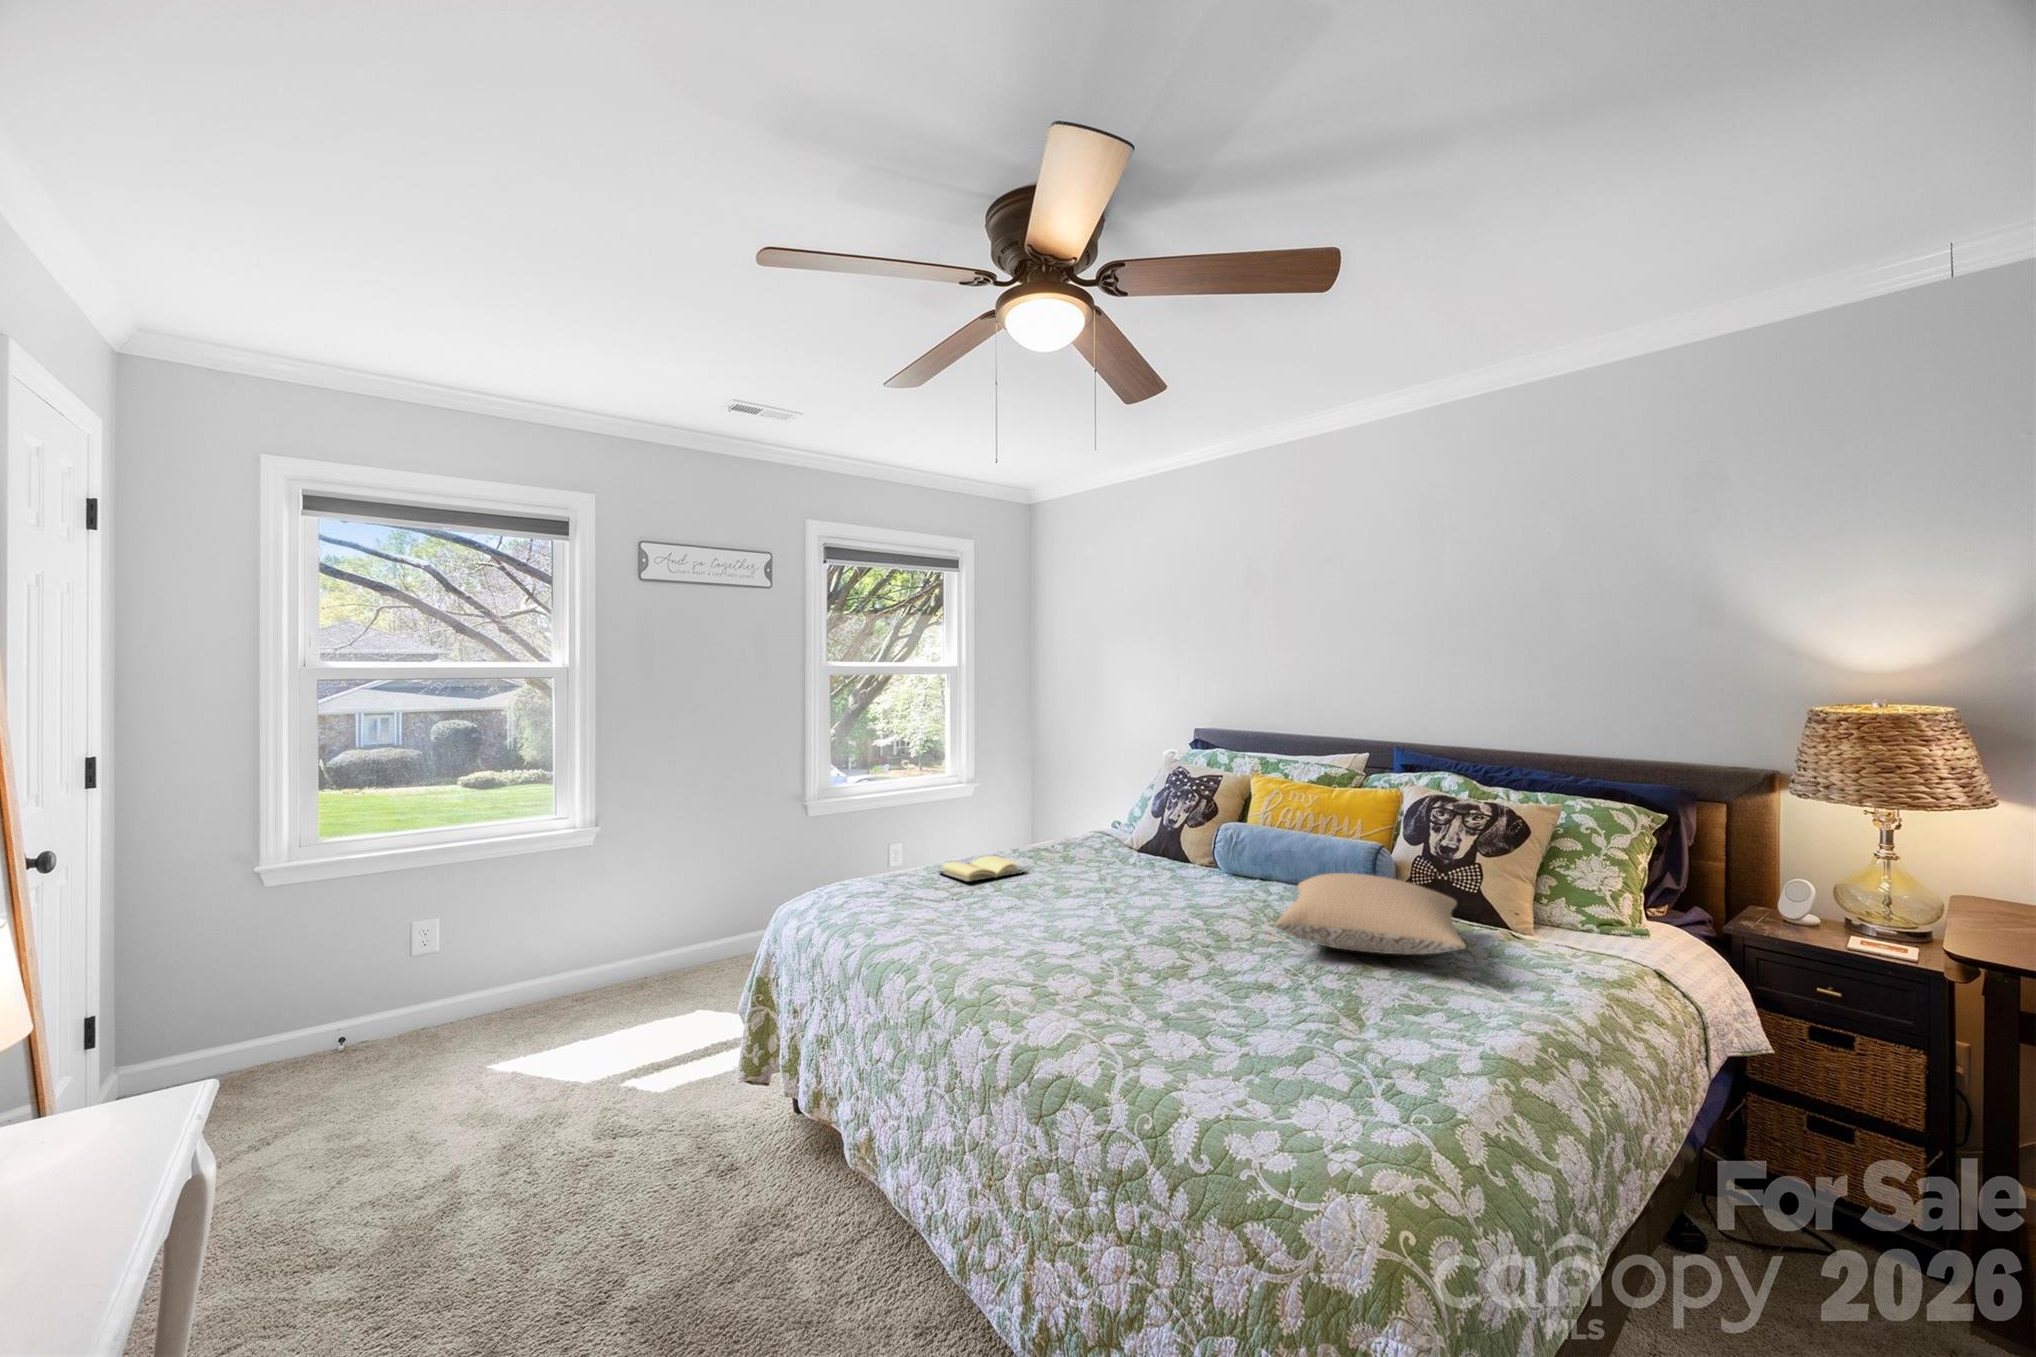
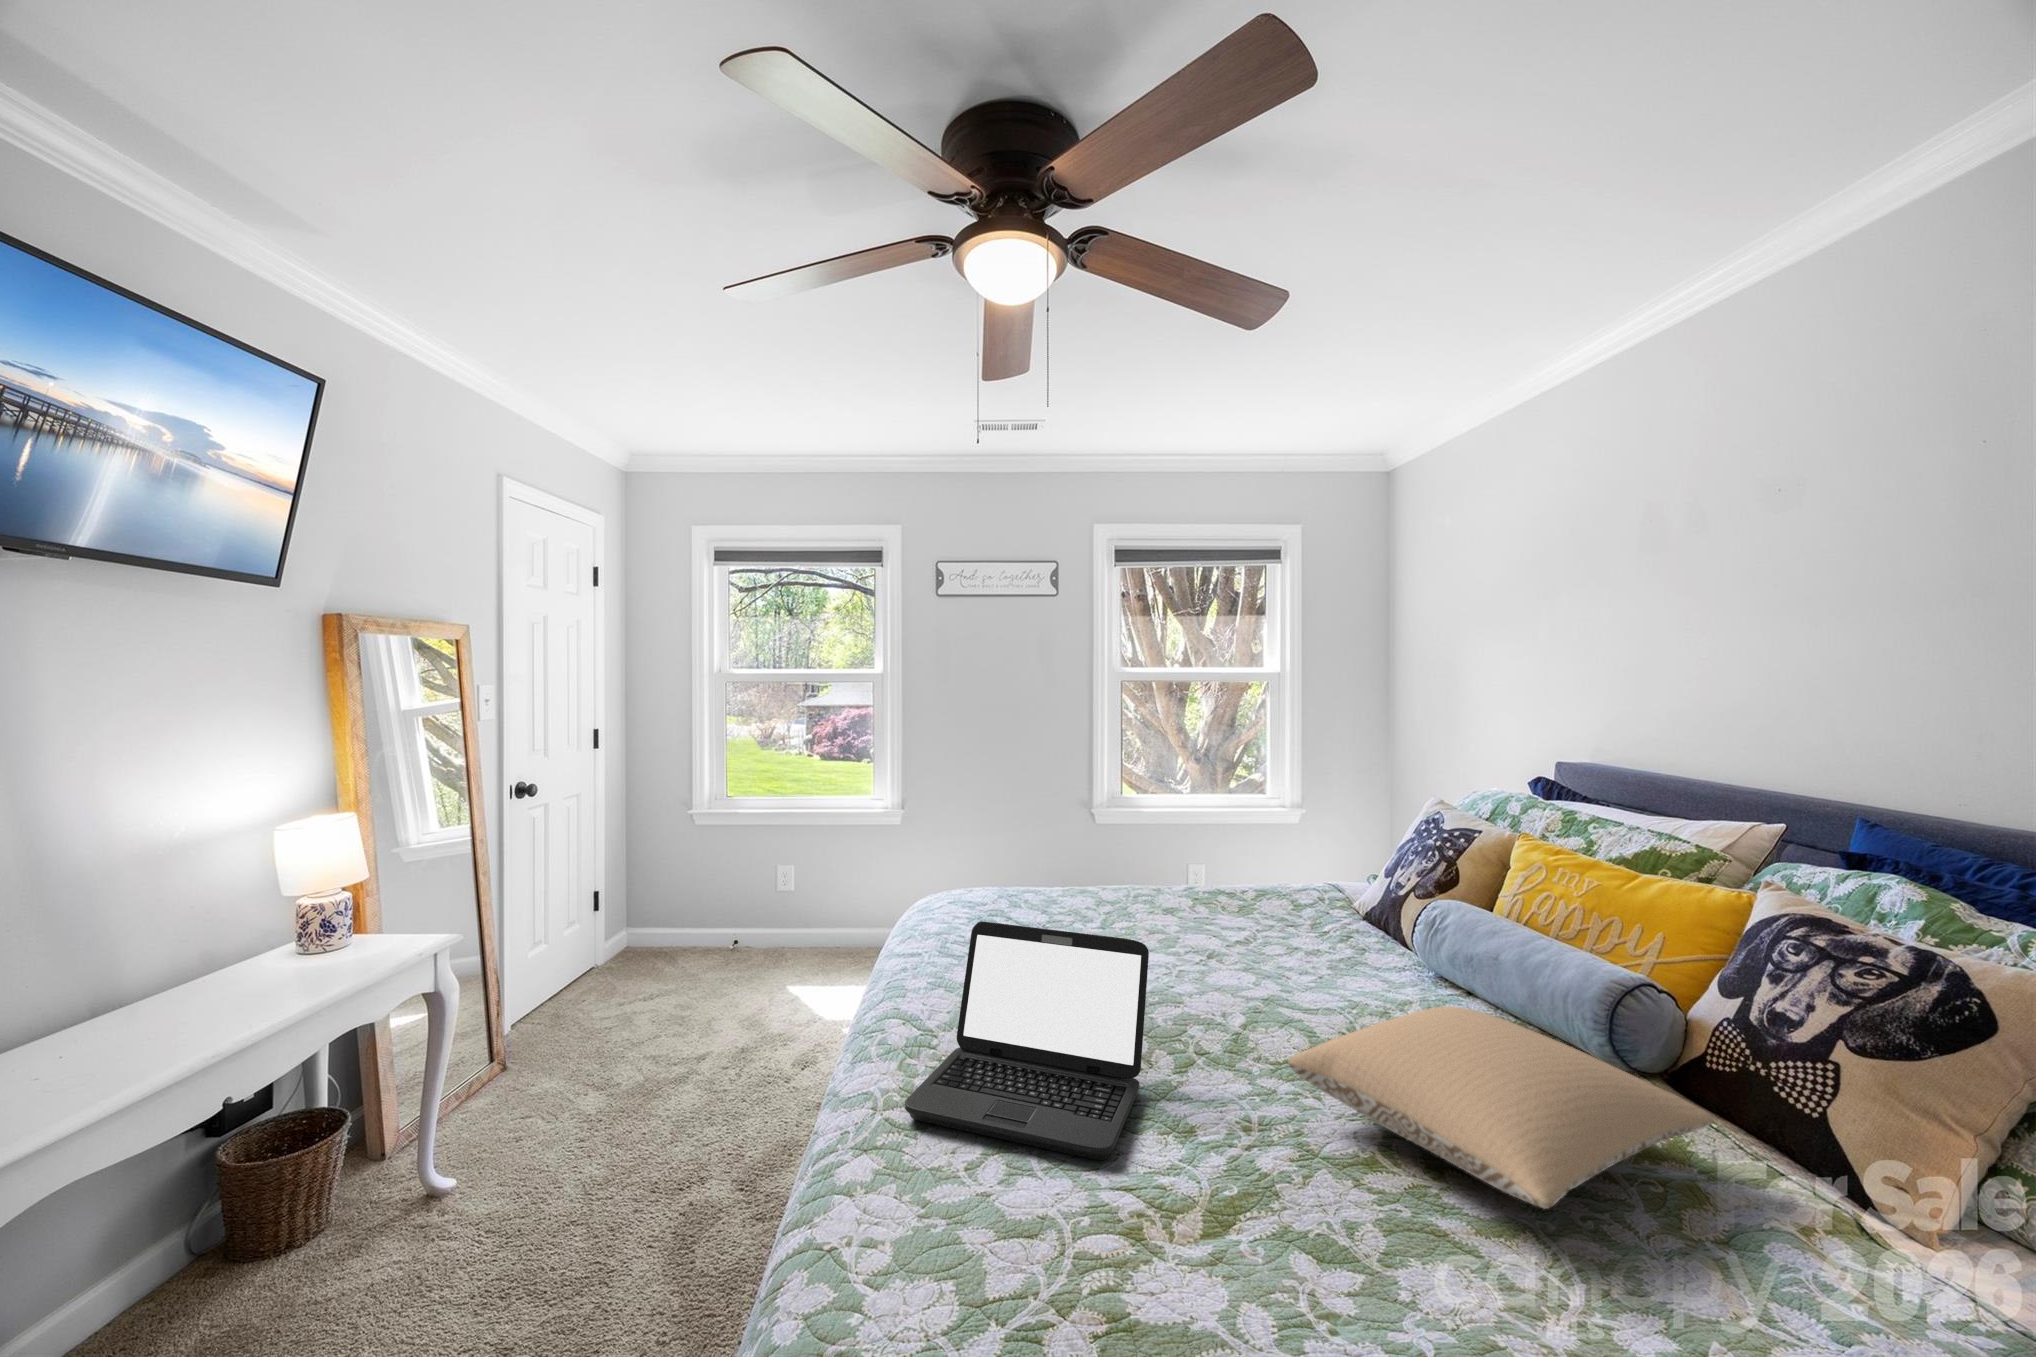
book: present [940,856,1024,882] -> none [1076,891,1170,919]
laptop: none [1038,865,1236,1027] -> present [905,921,1149,1160]

